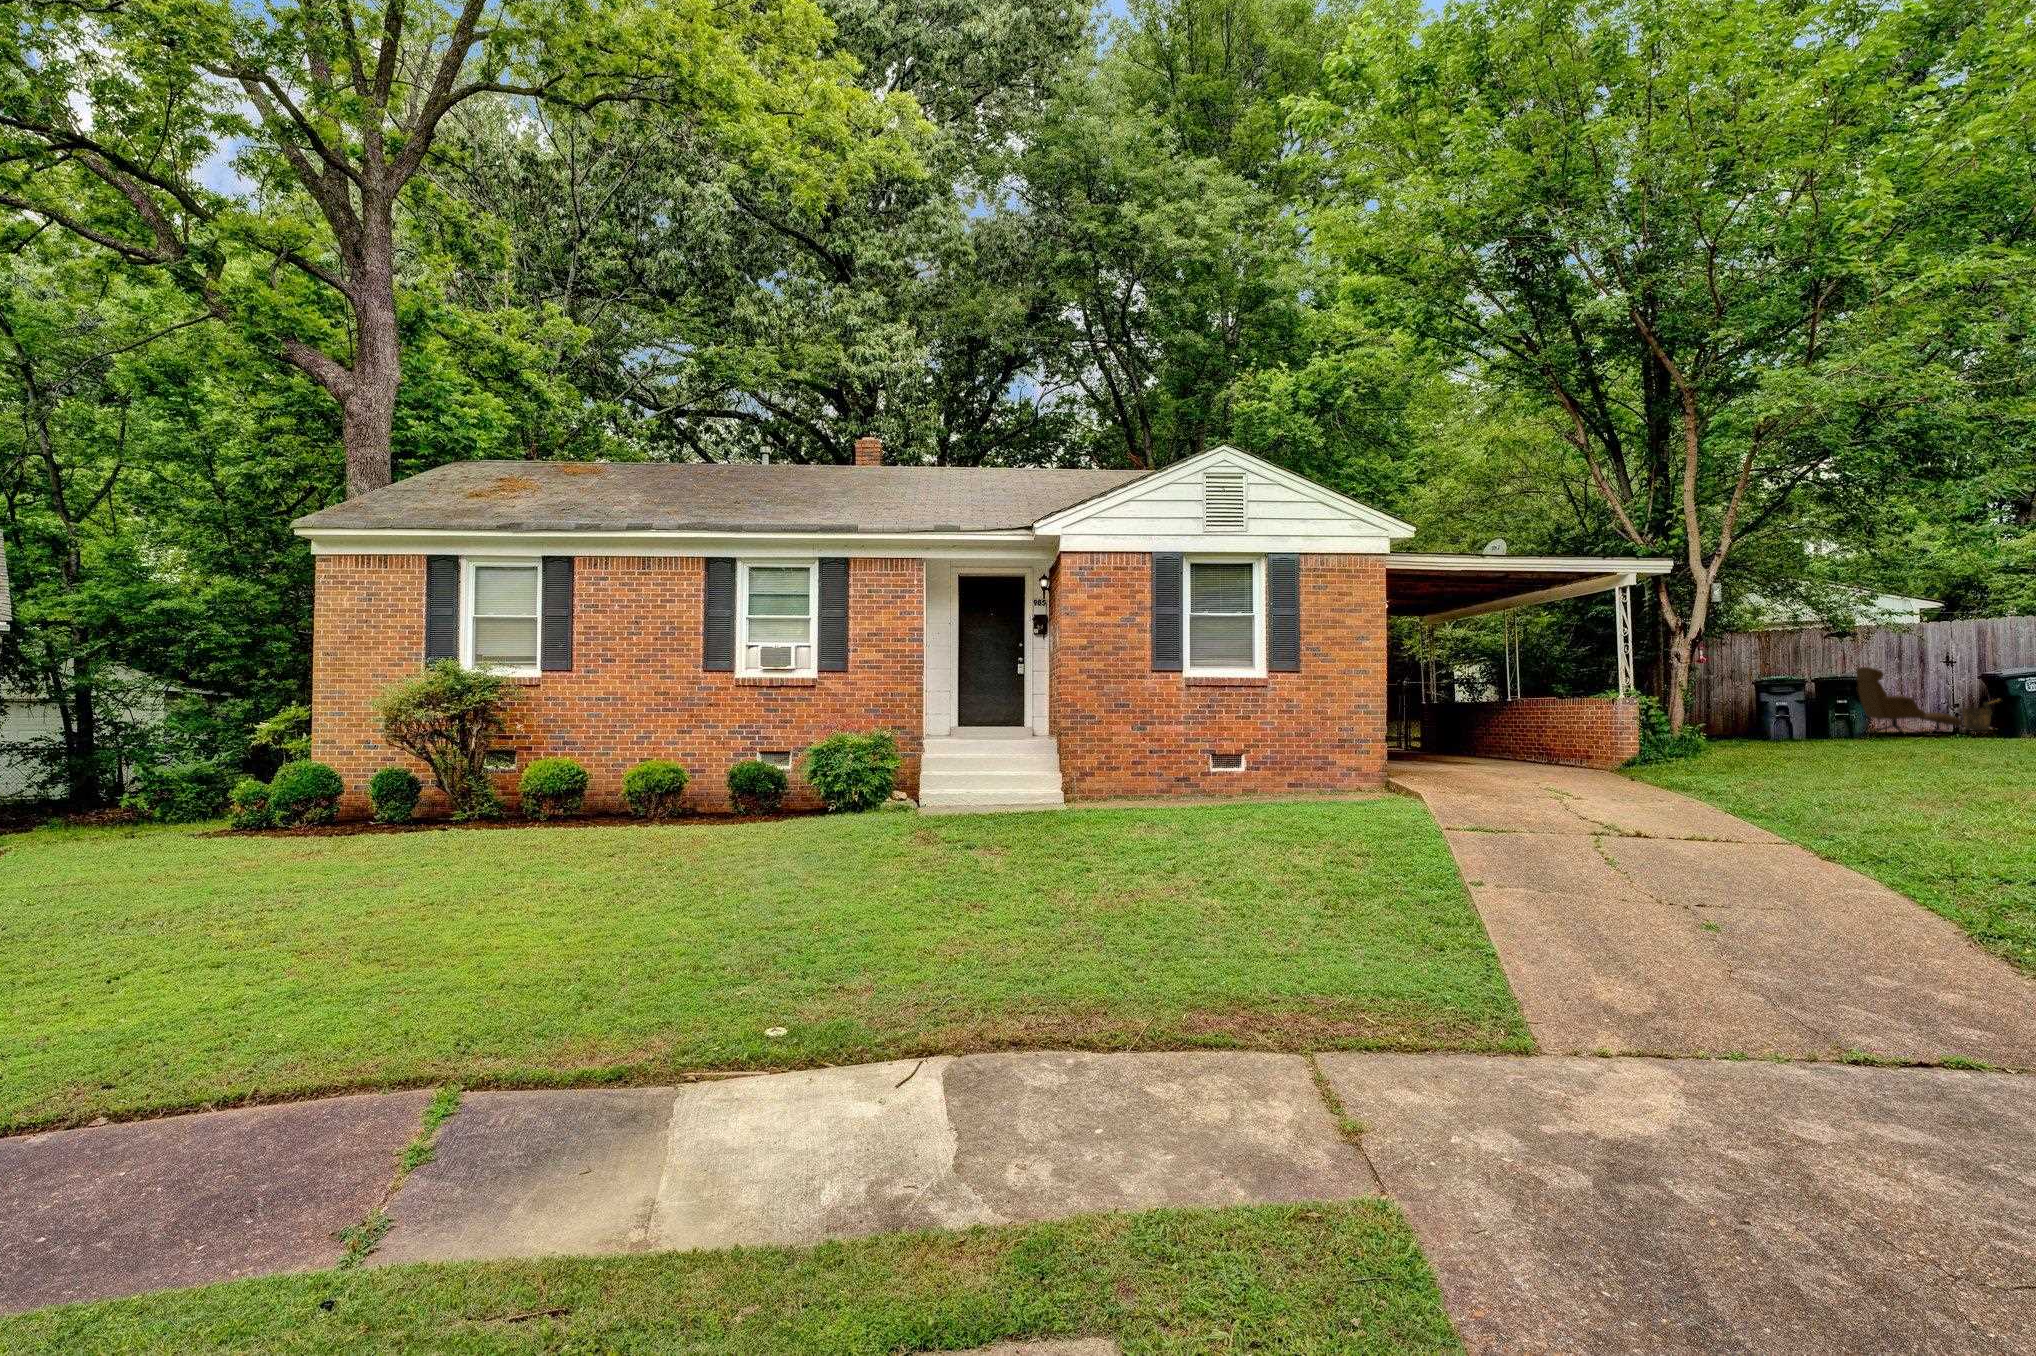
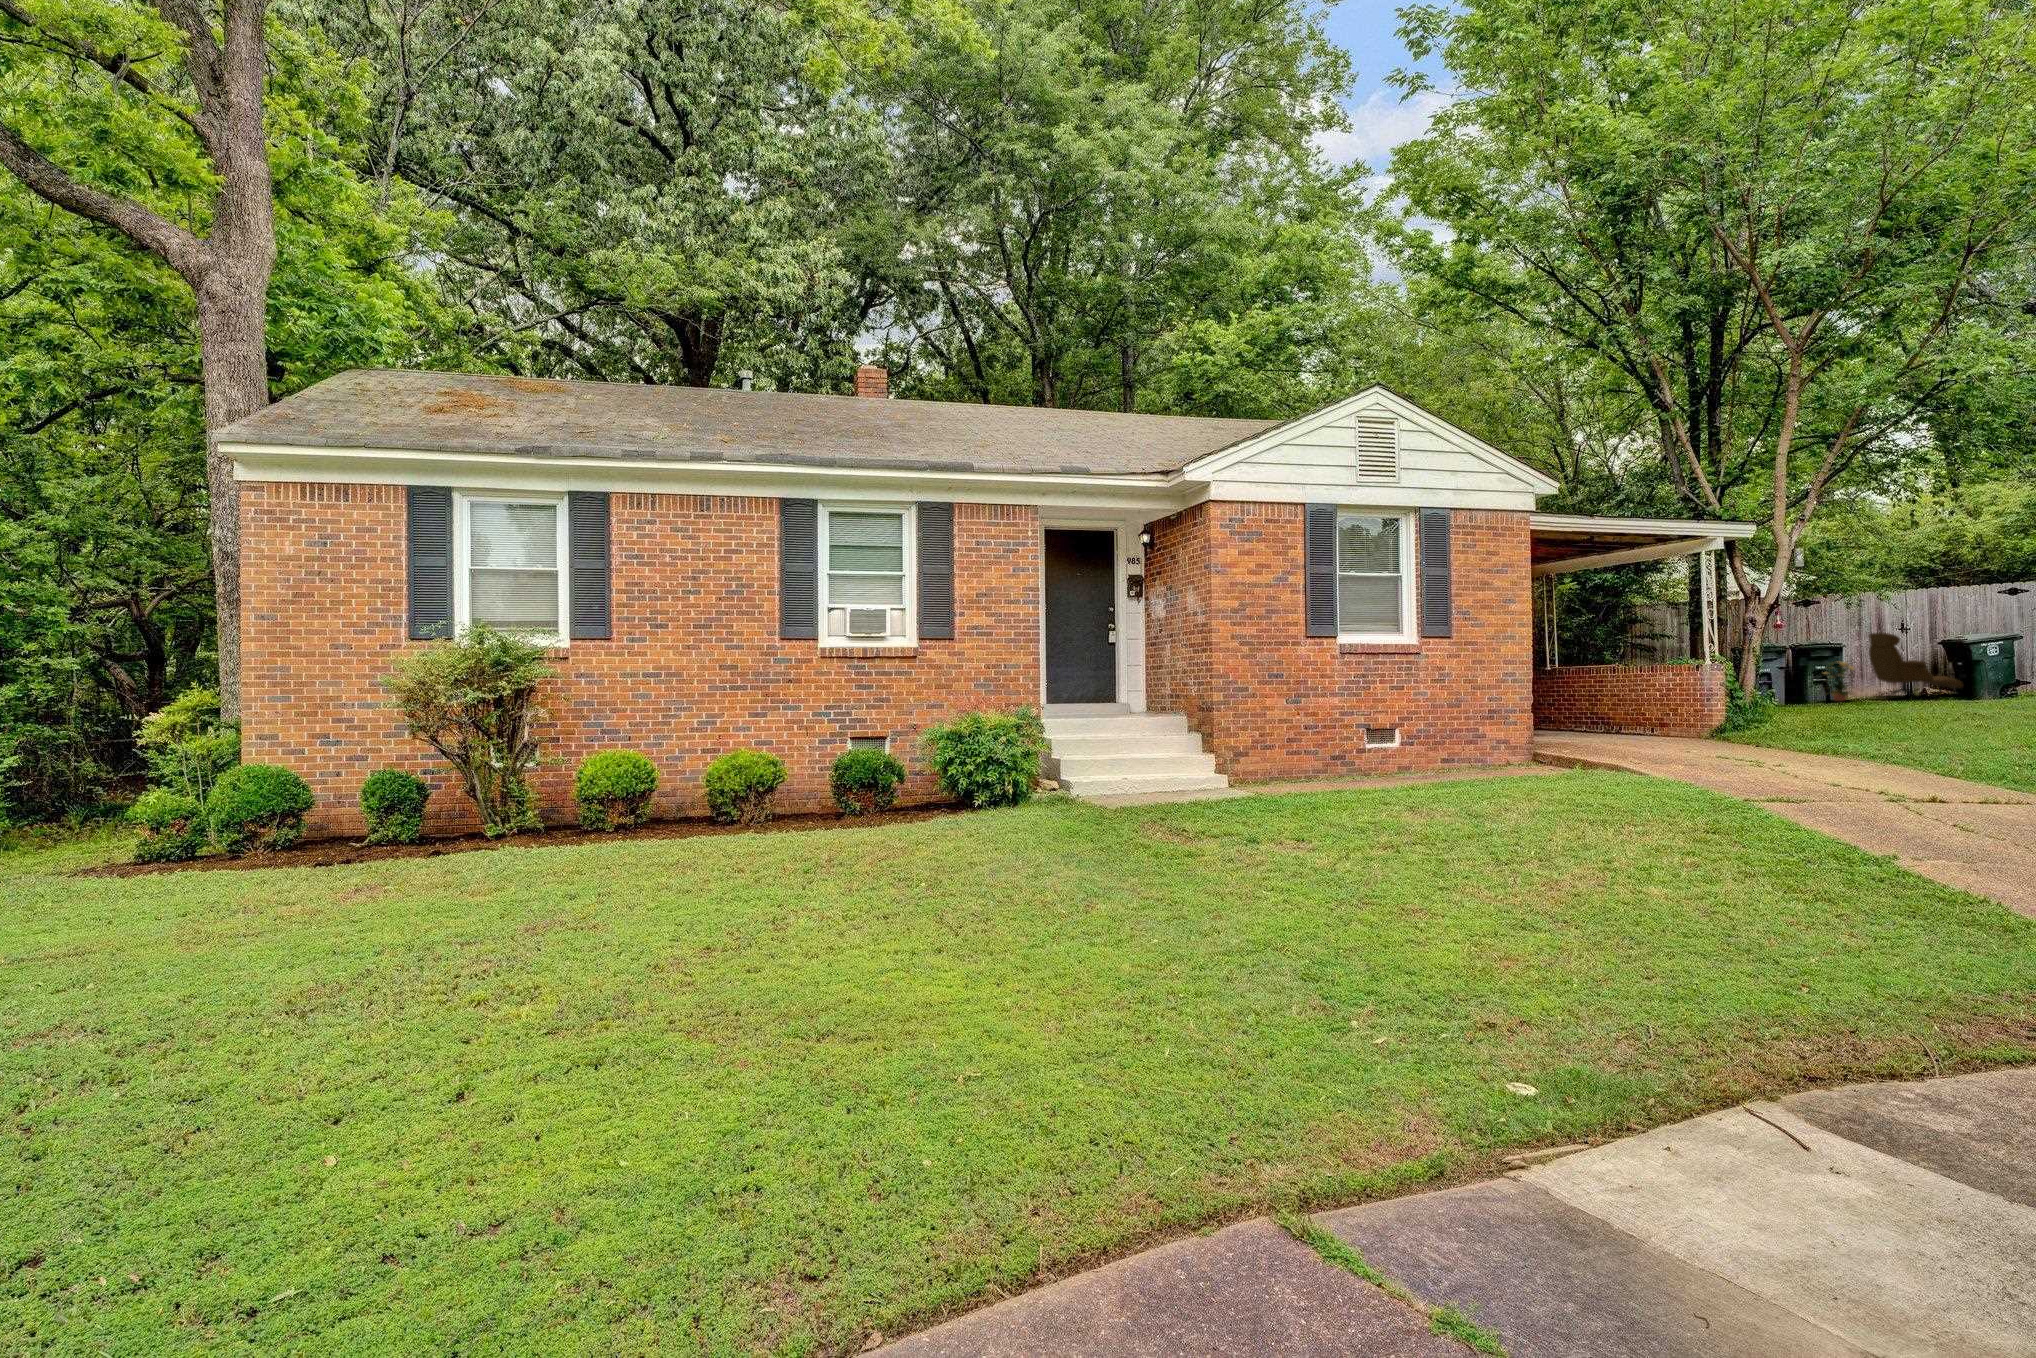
decorative plant: none [1797,696,1836,737] -> present [1824,662,1854,701]
bucket: present [1963,702,1992,731] -> none [1958,663,1990,693]

